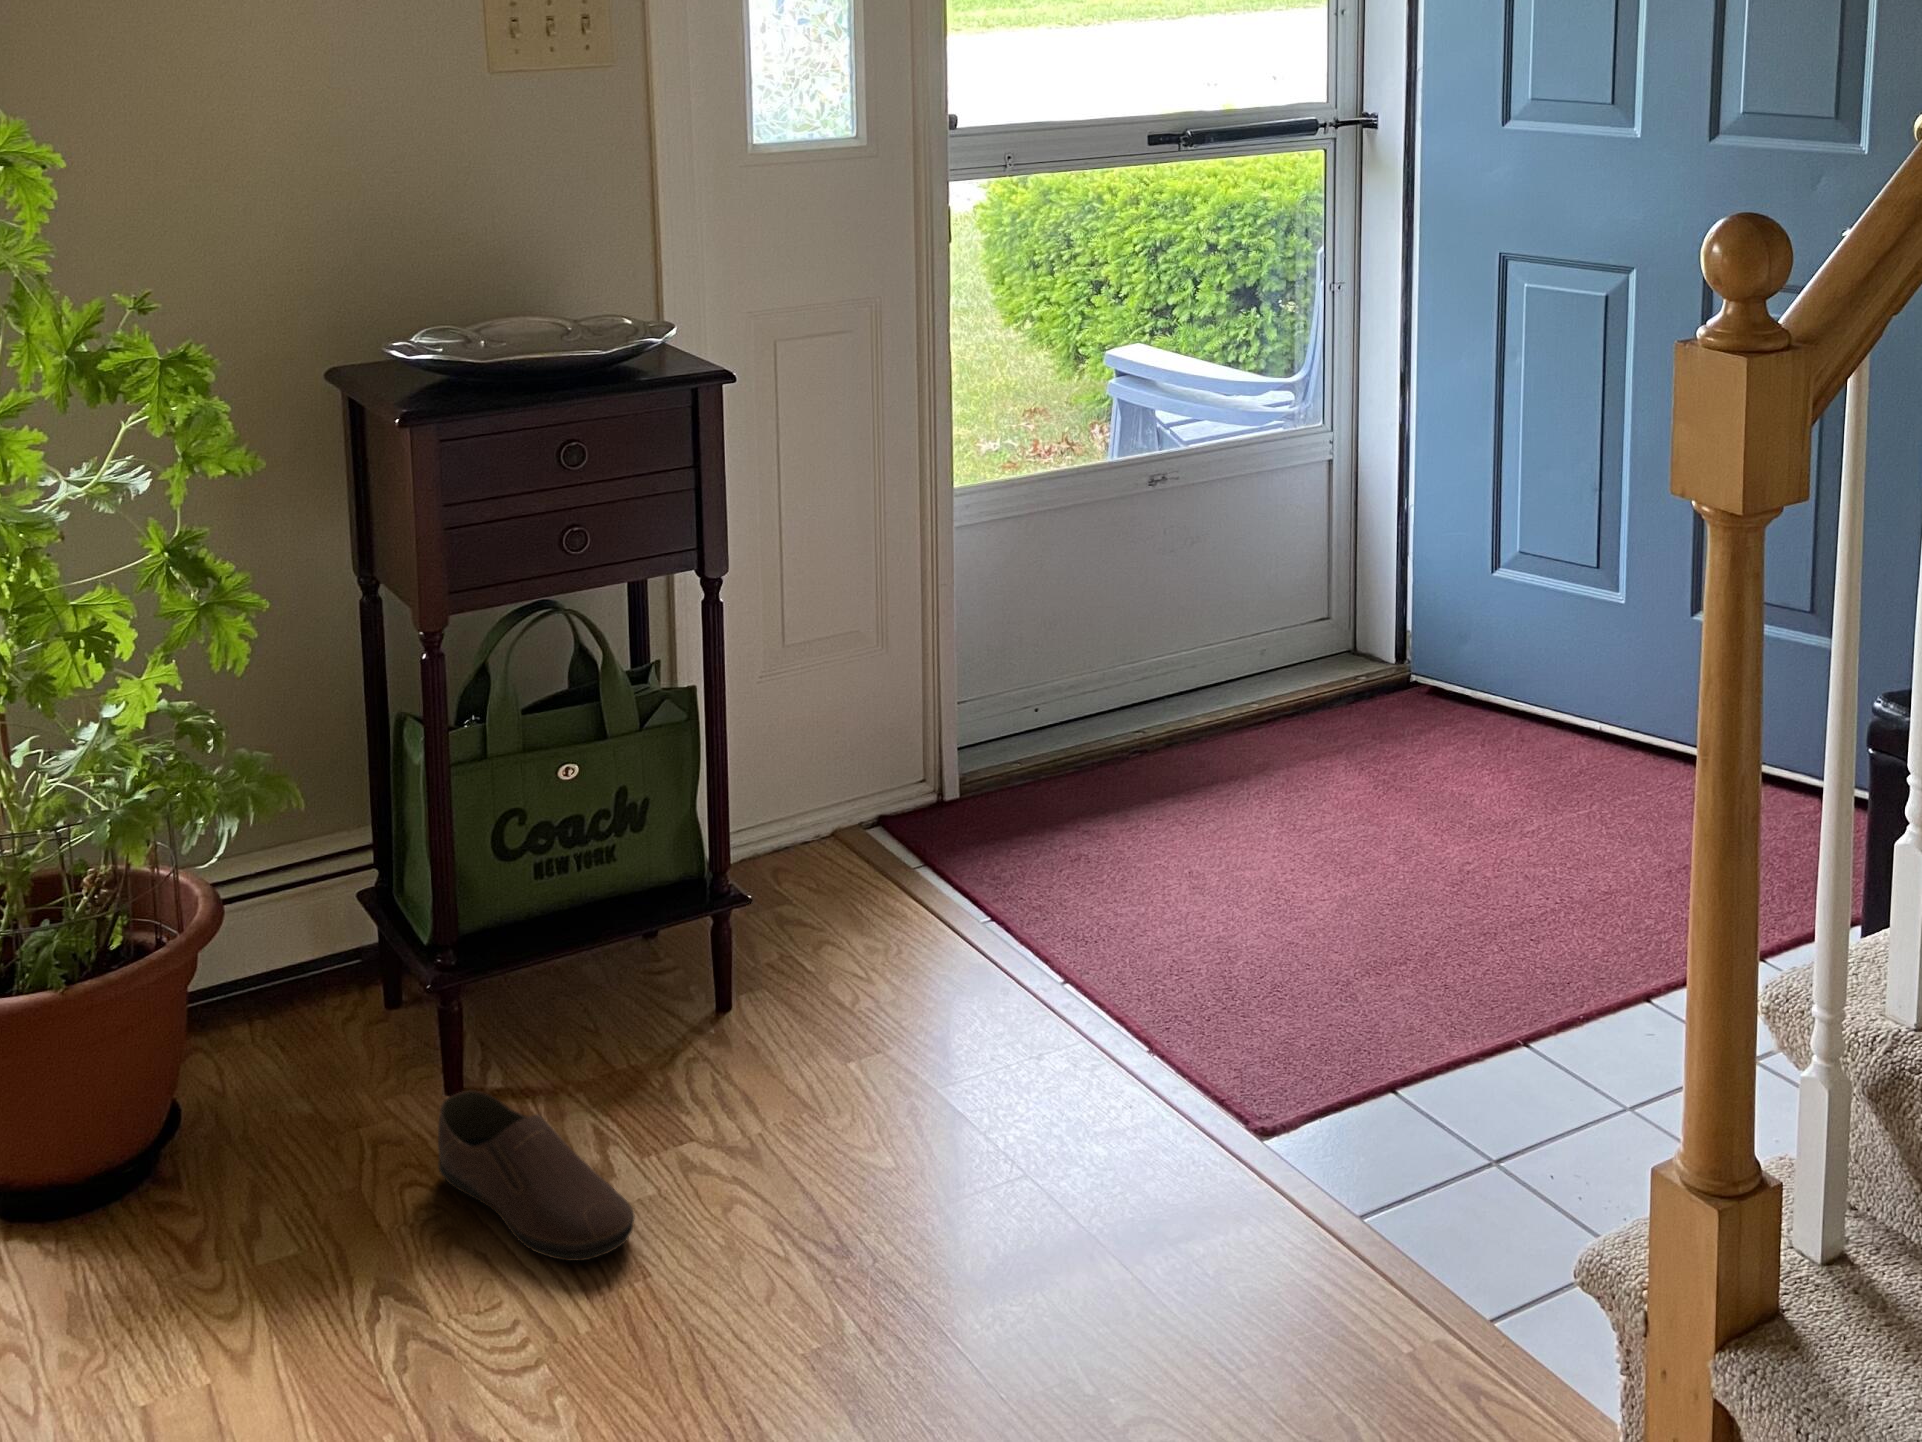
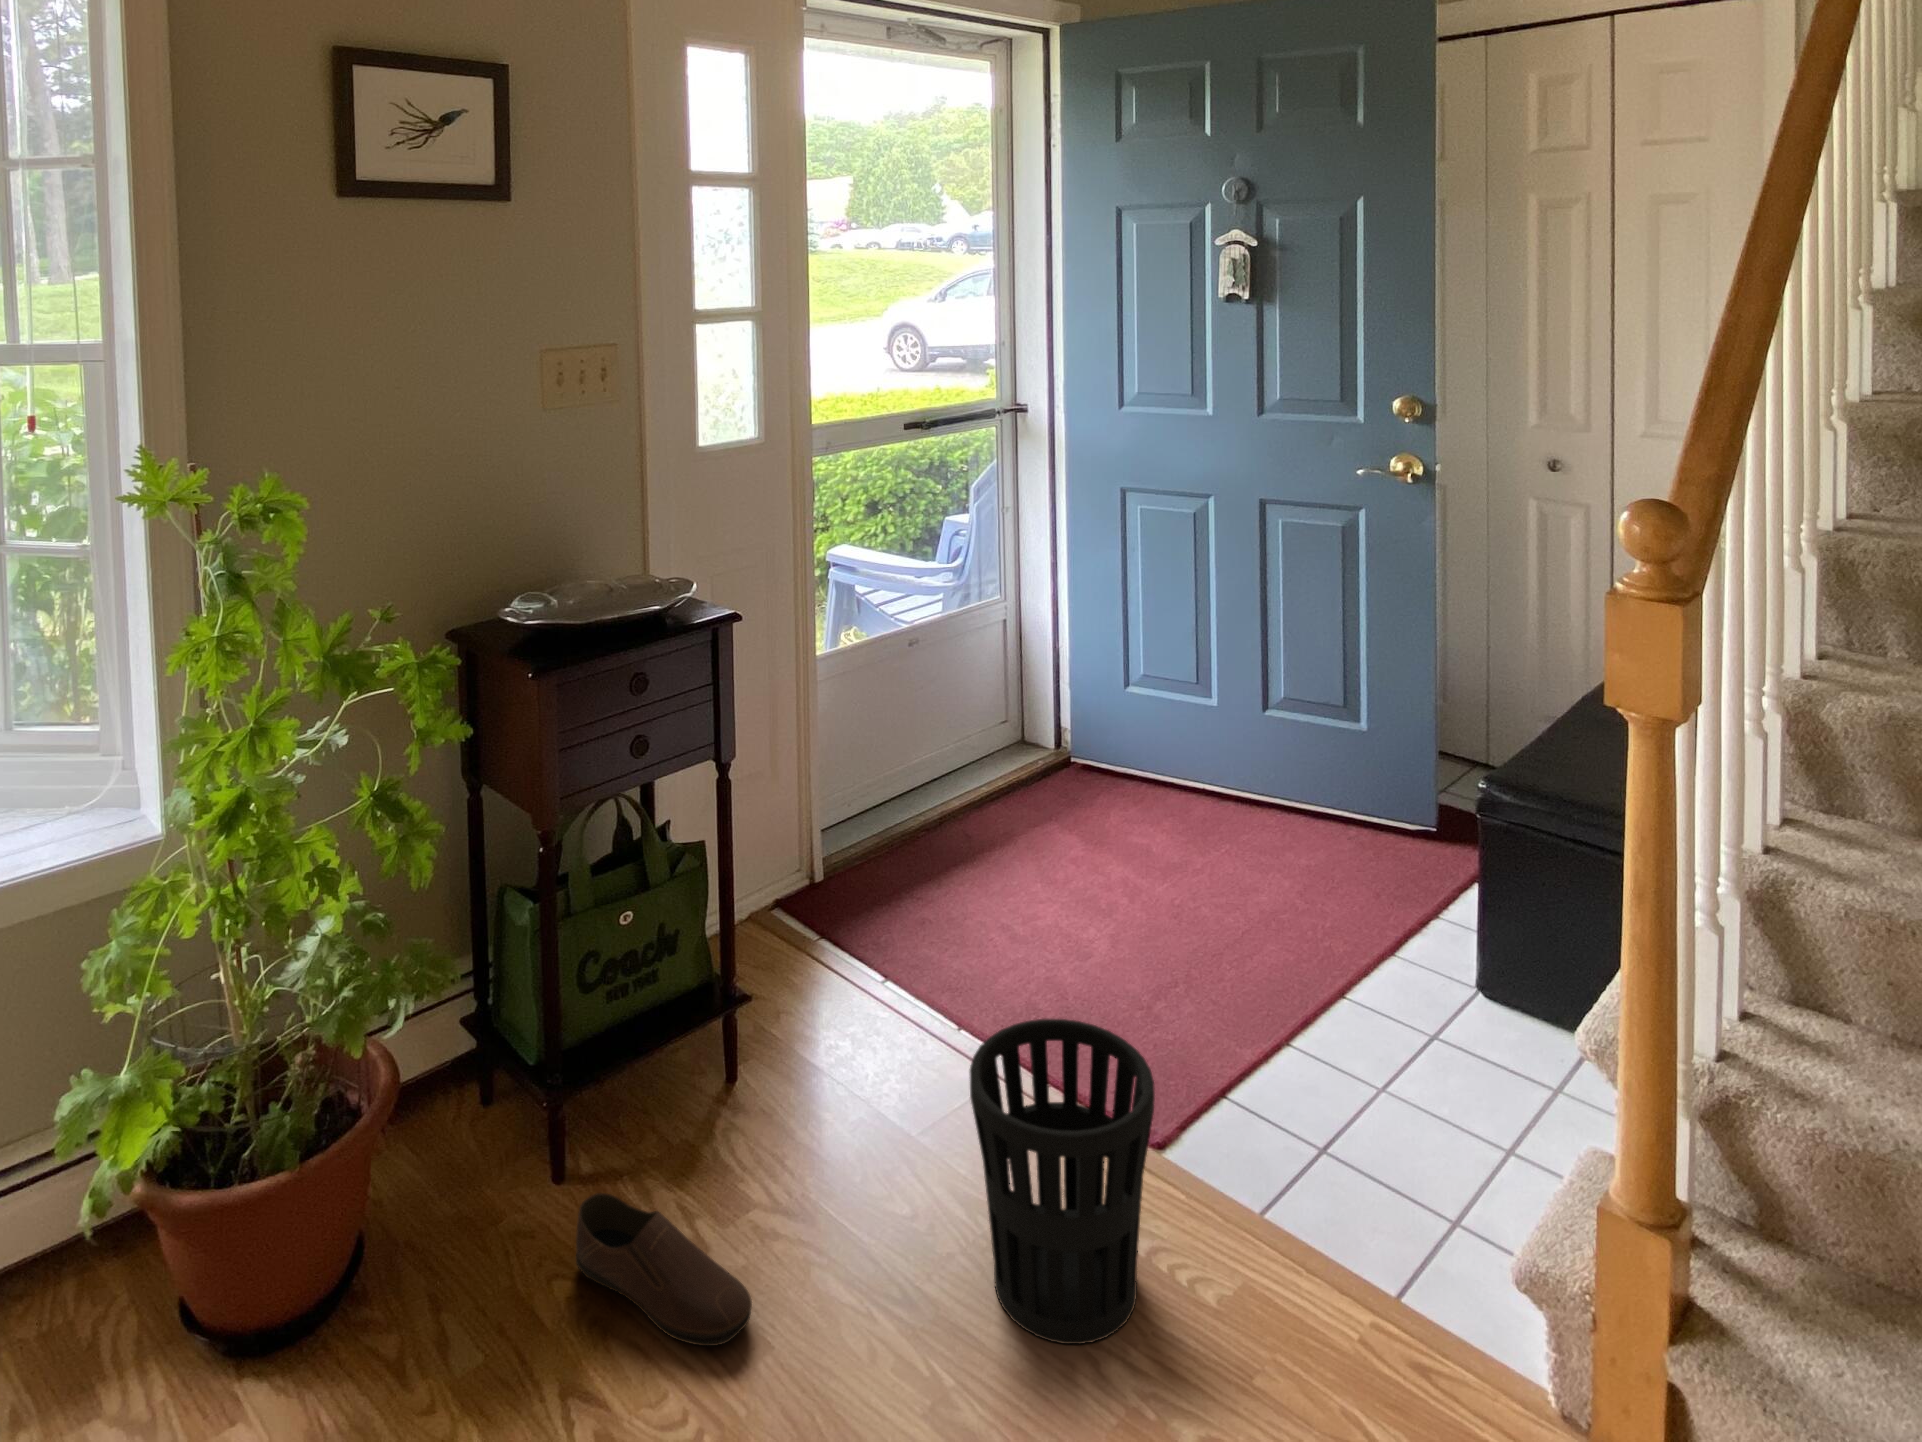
wastebasket: none [921,930,1171,1312] -> present [970,1019,1155,1344]

